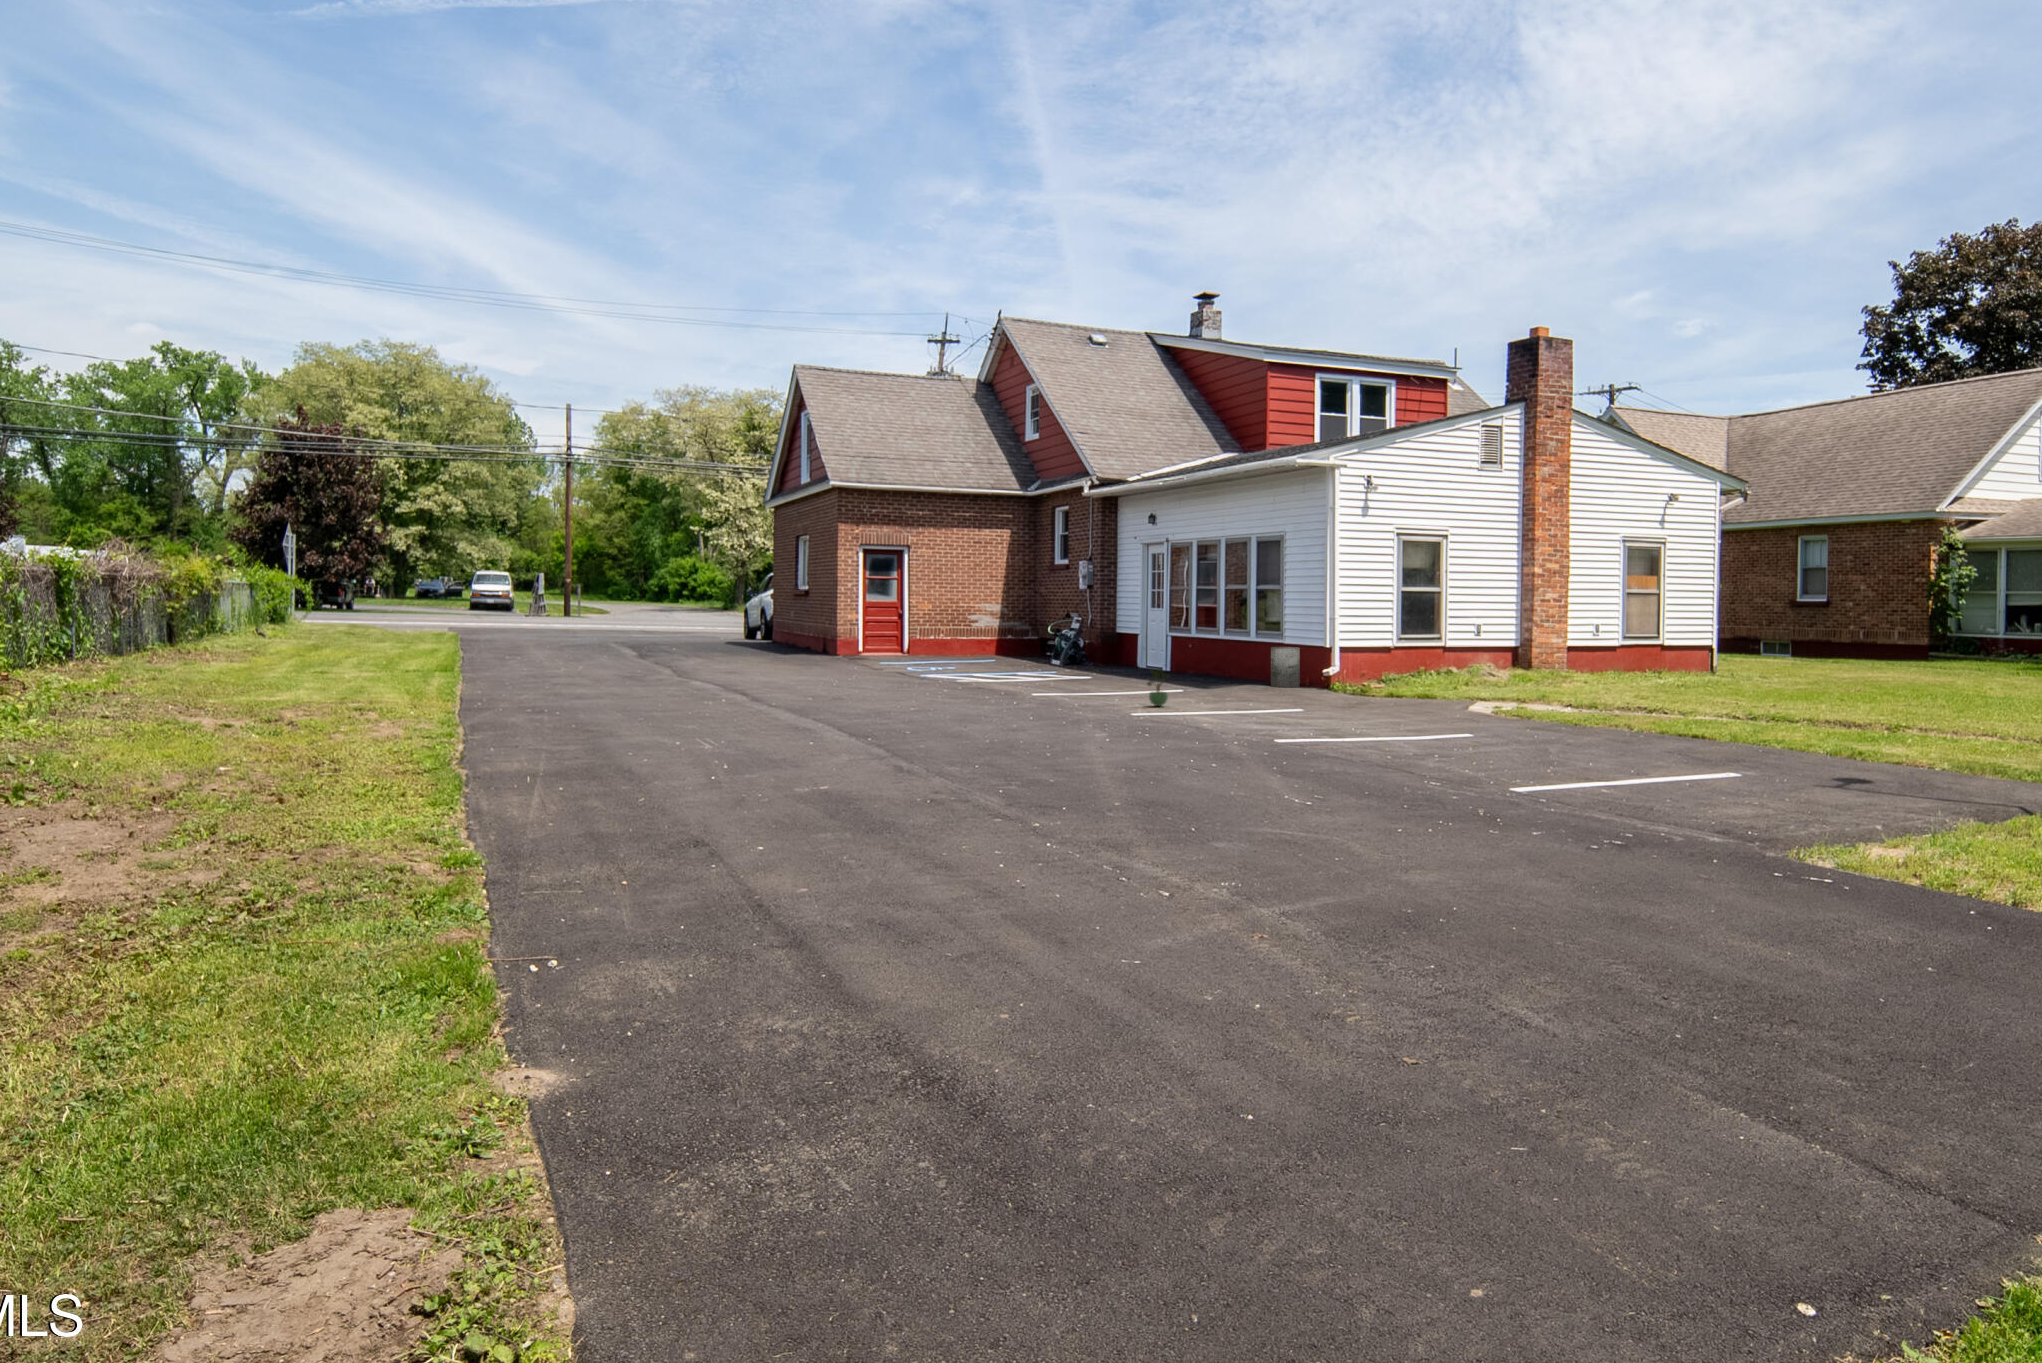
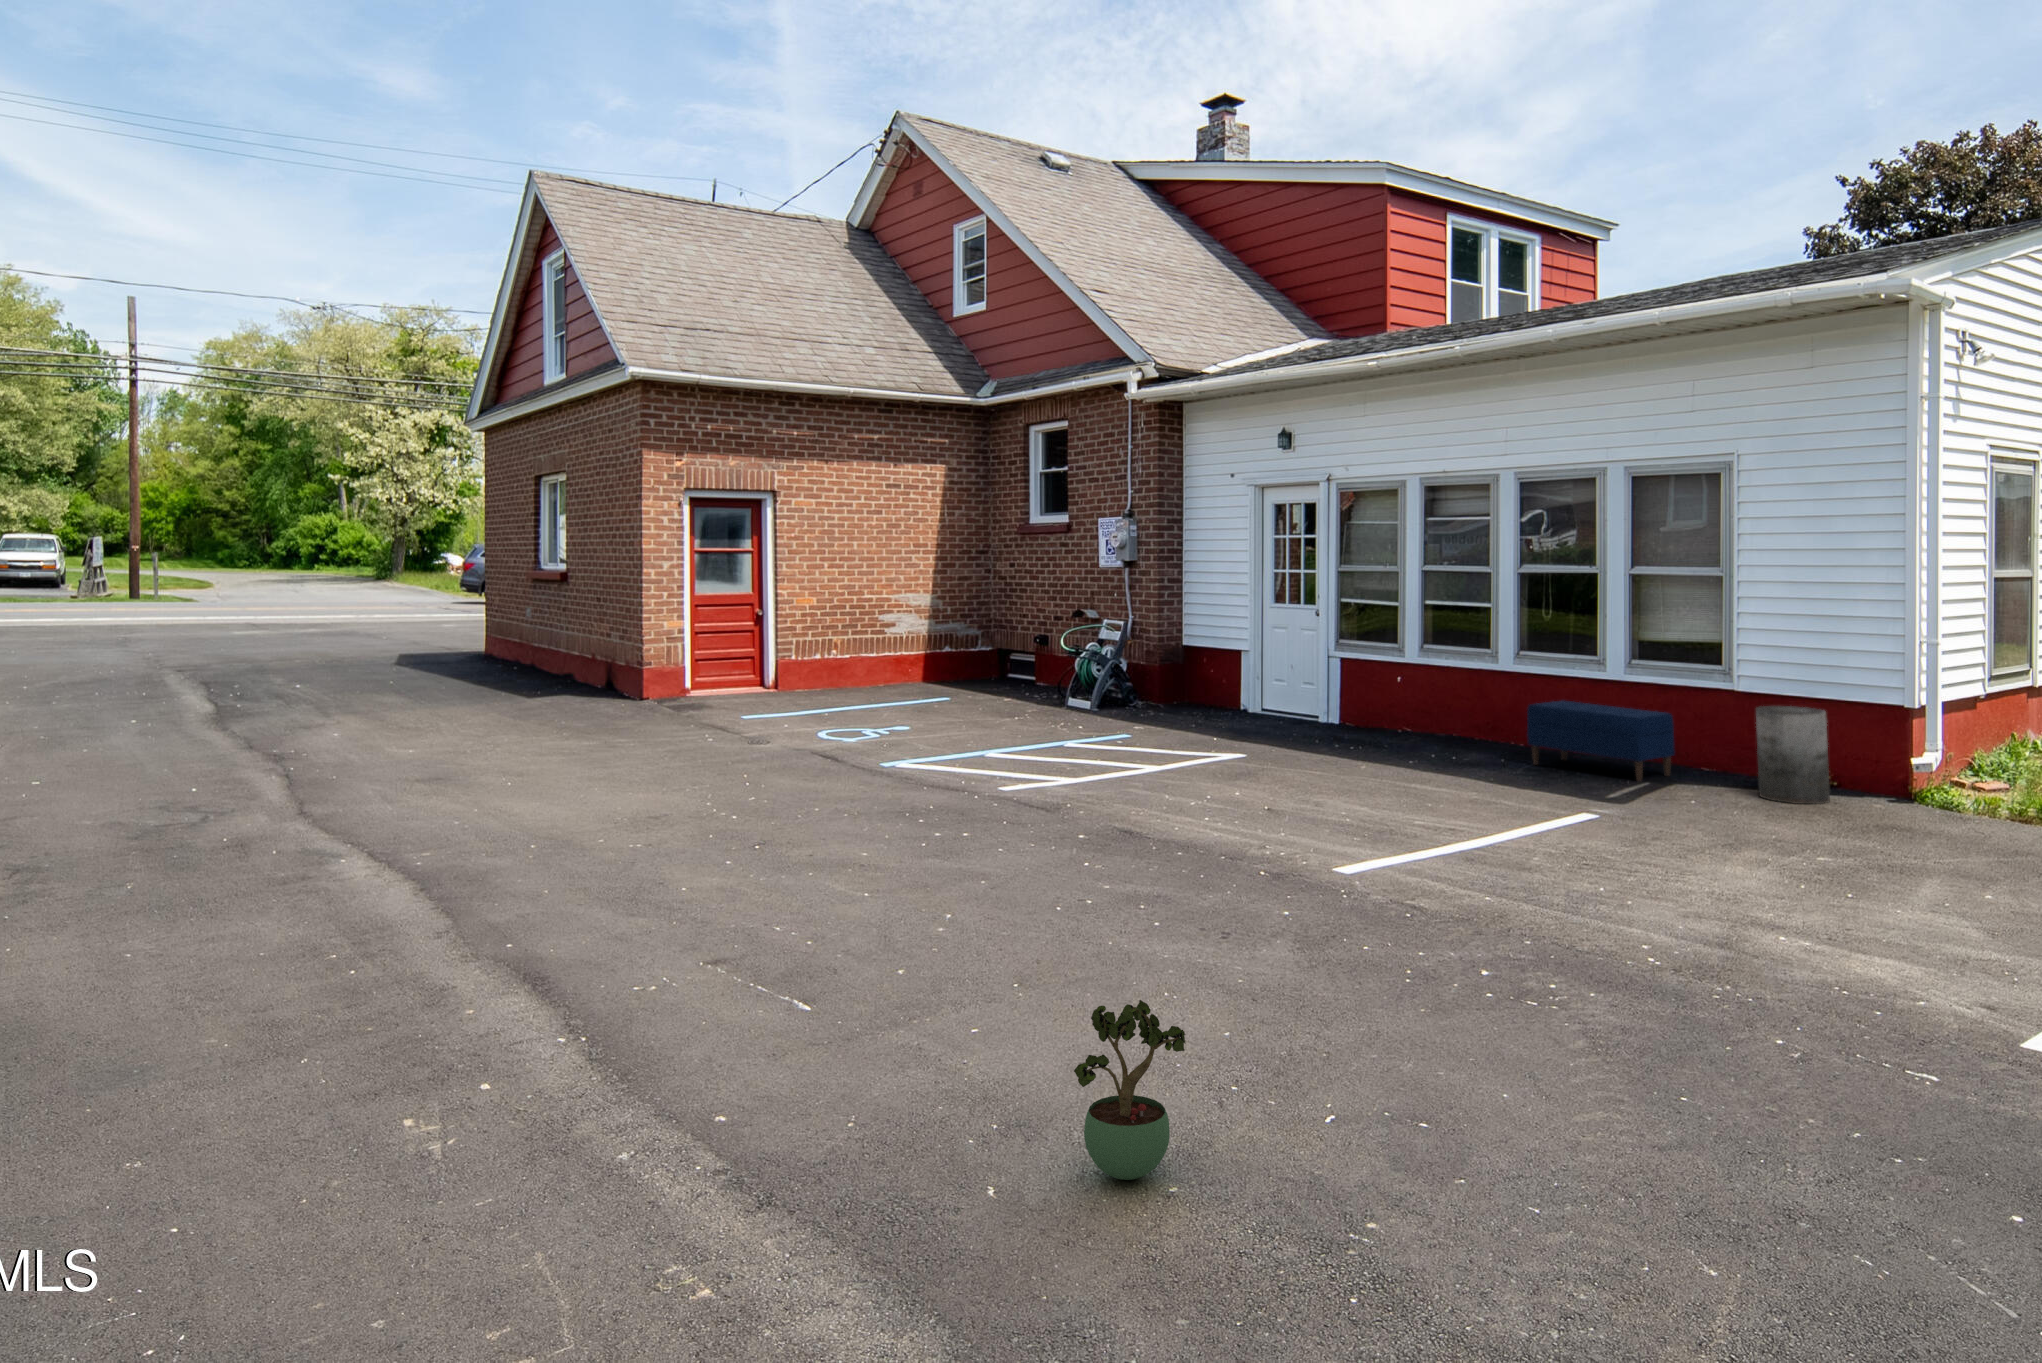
bench: none [1207,650,1262,682] -> present [1527,700,1675,781]
potted plant: present [1147,669,1170,706] -> present [1074,1000,1186,1180]

